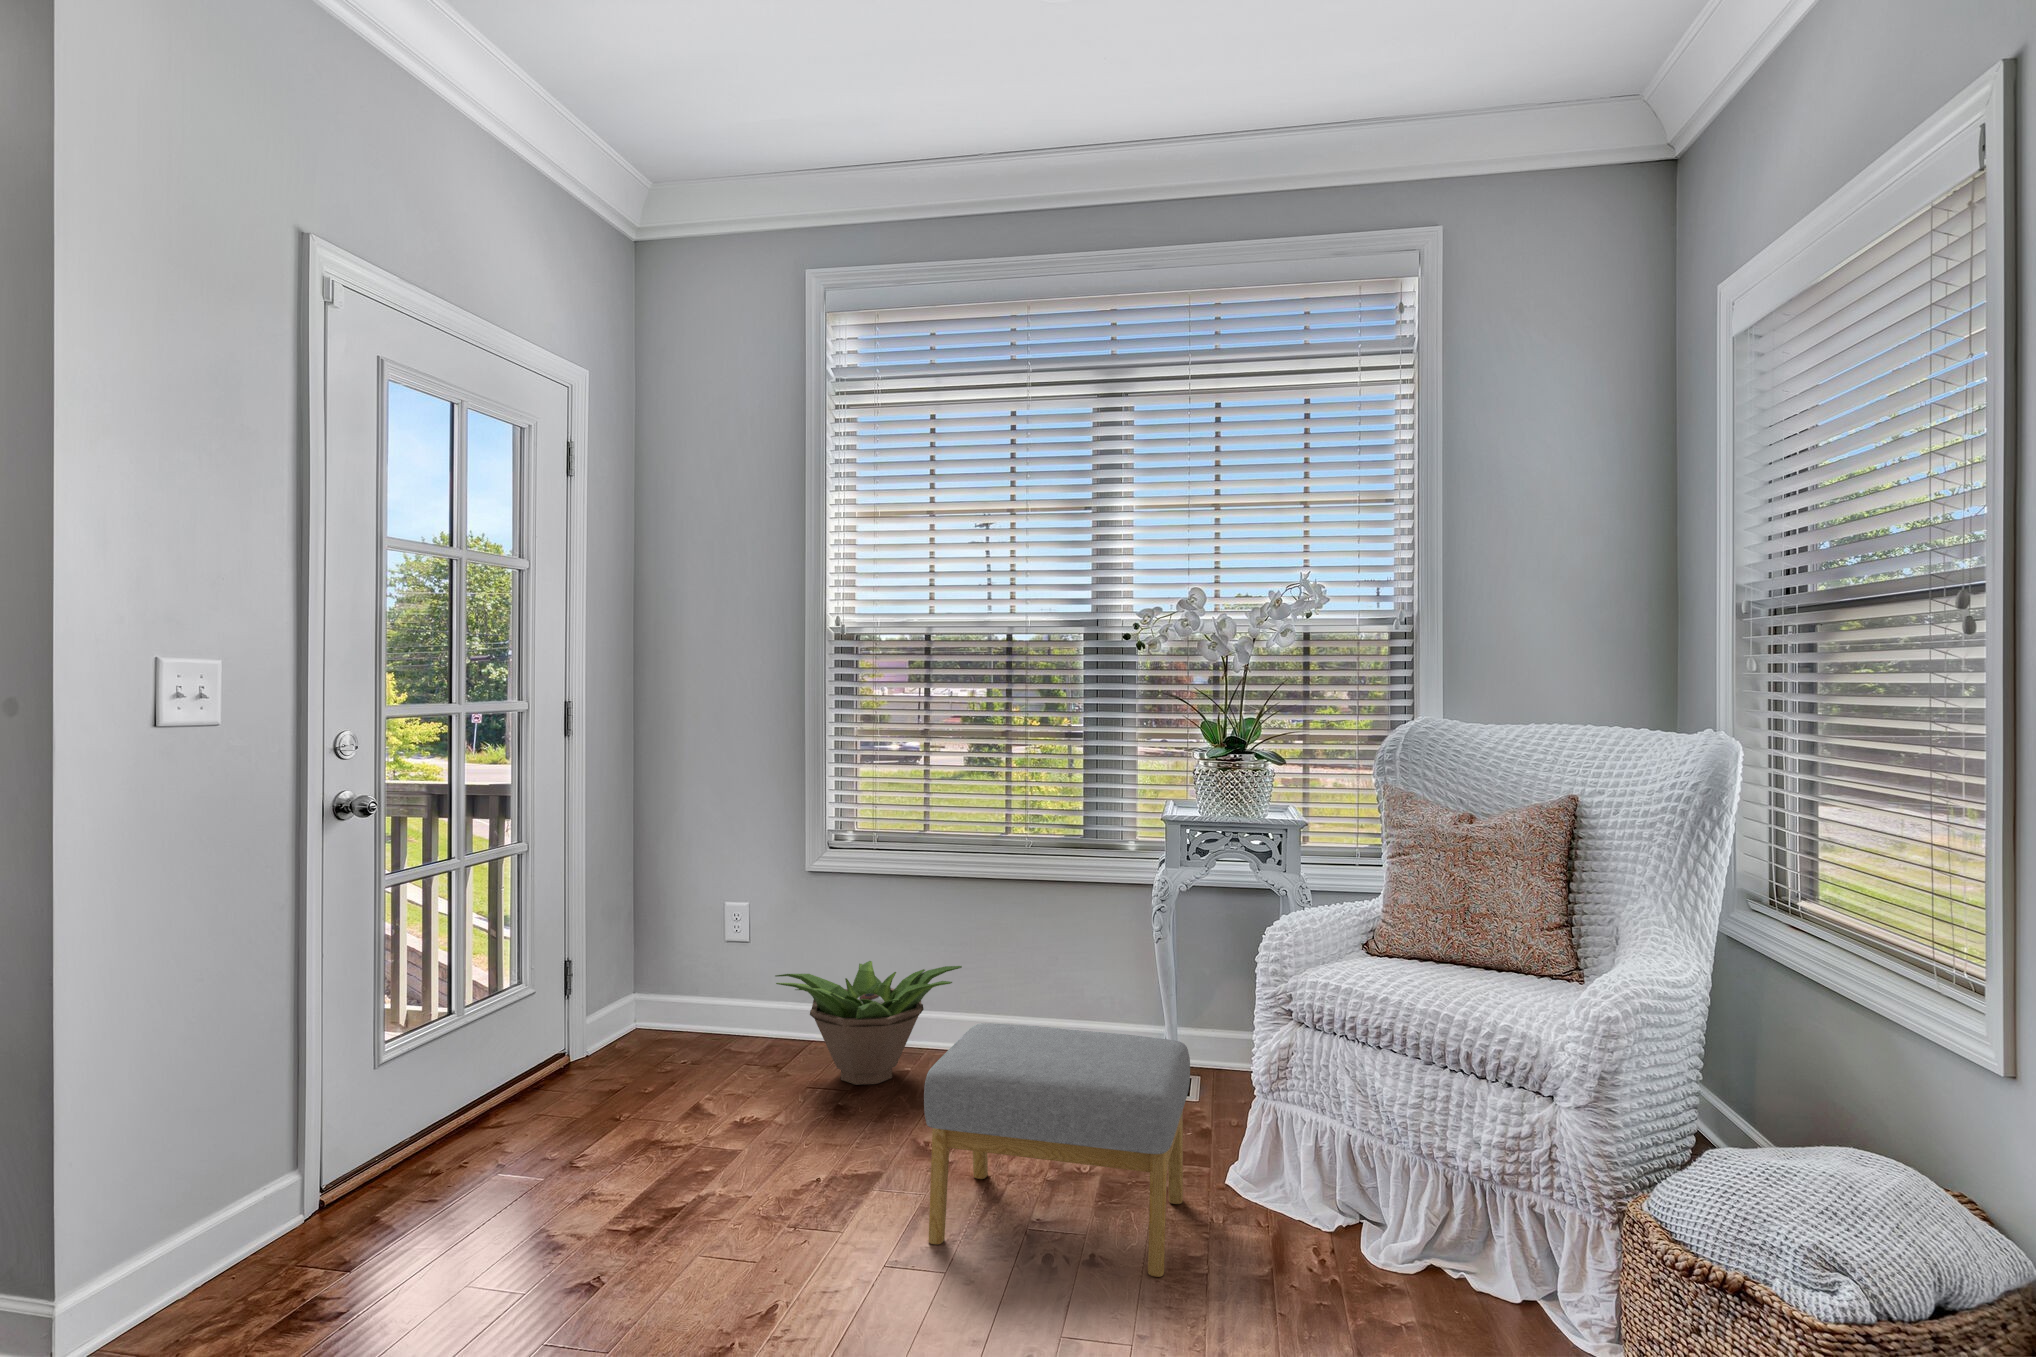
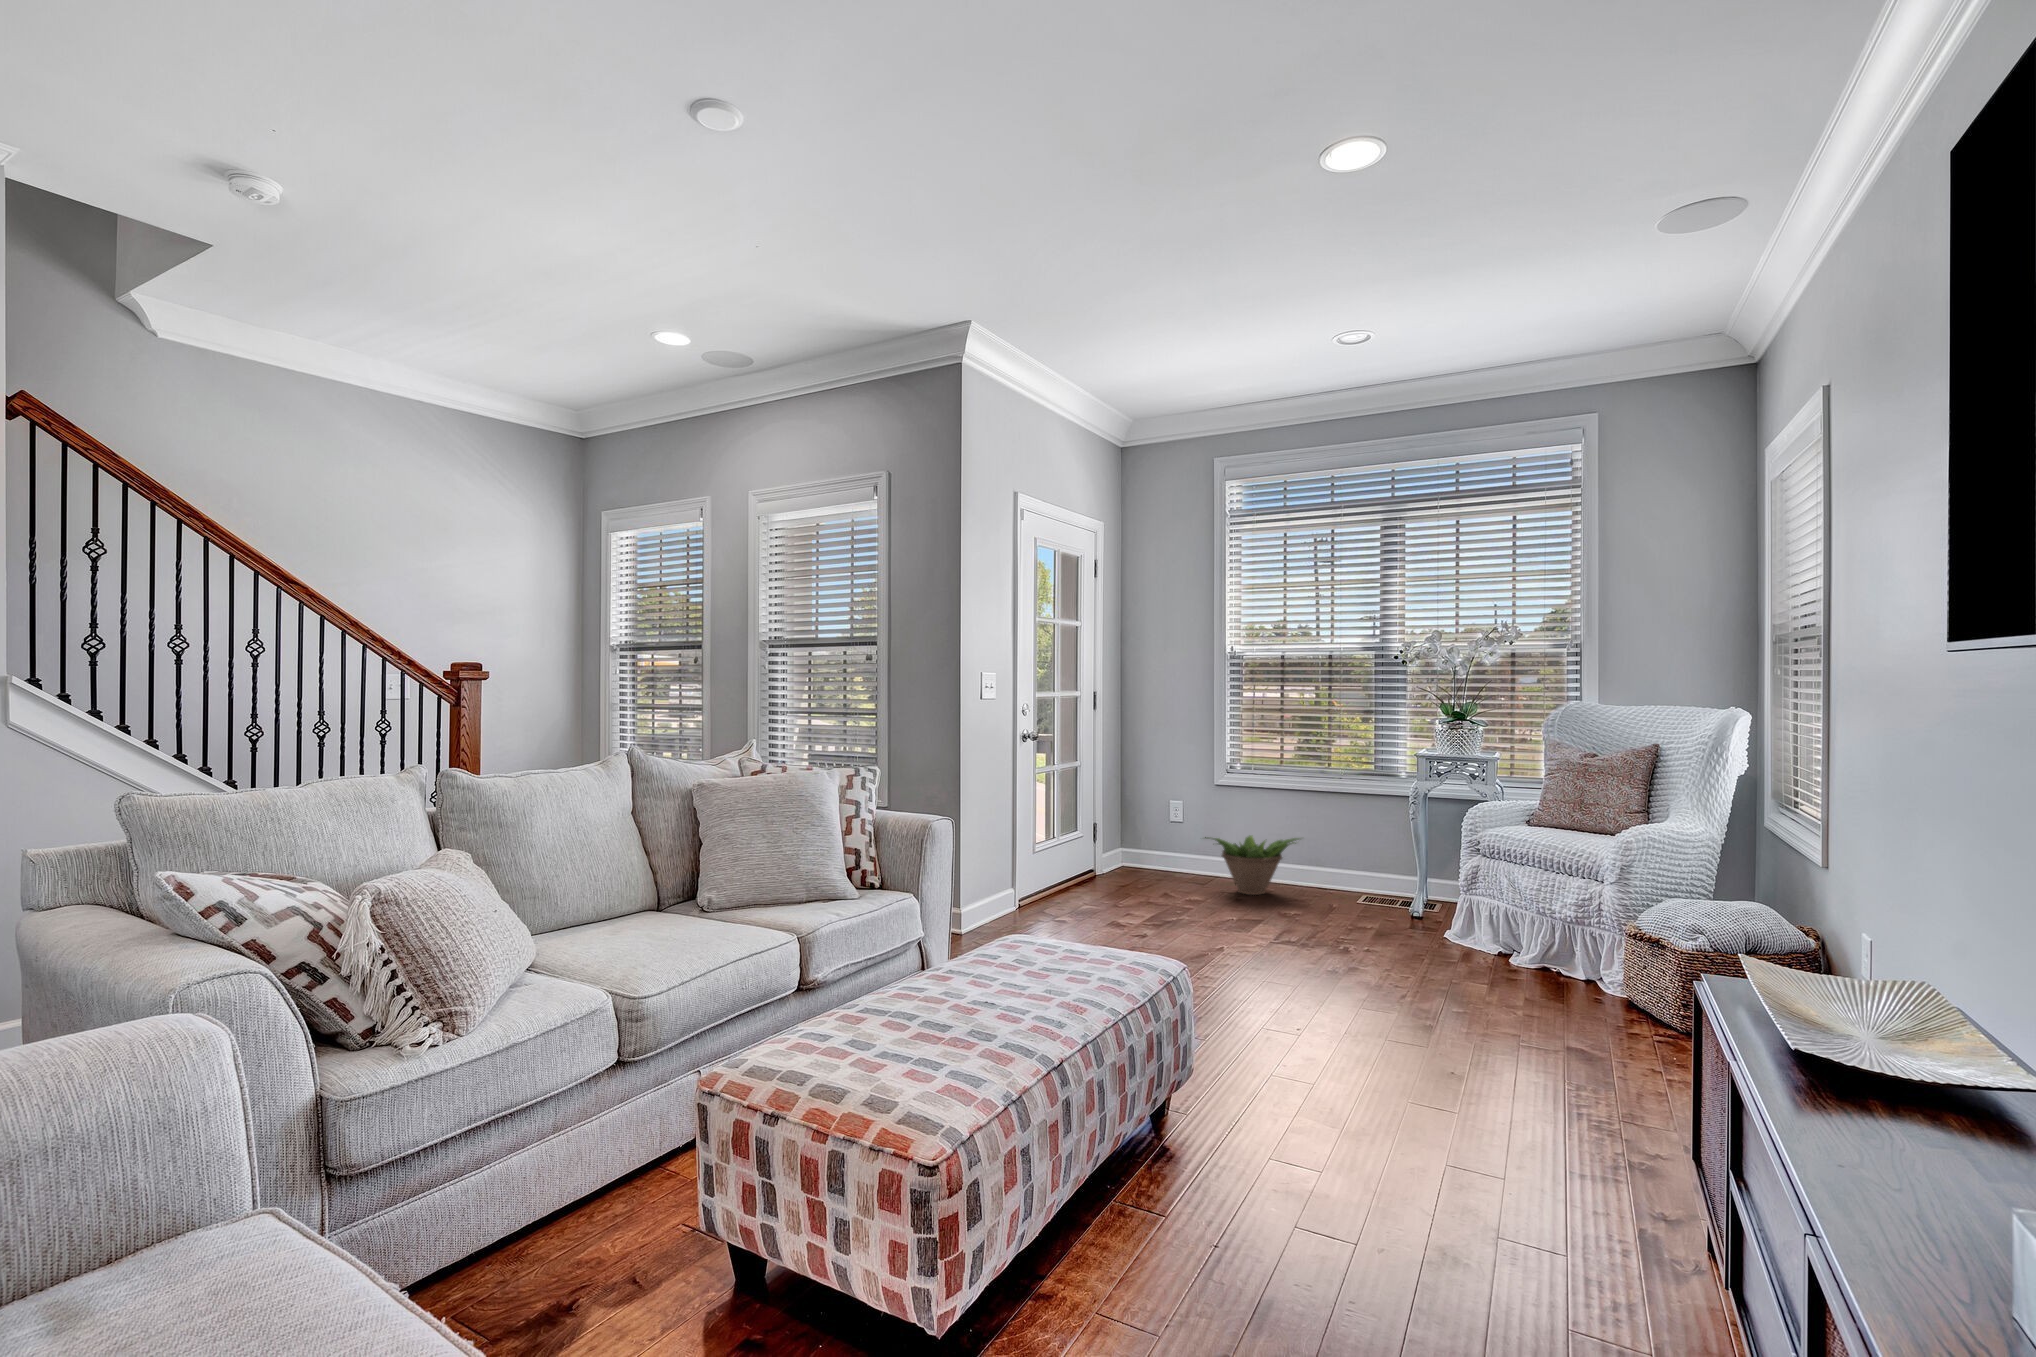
footstool: present [924,1023,1190,1277] -> none [1288,851,1423,957]

